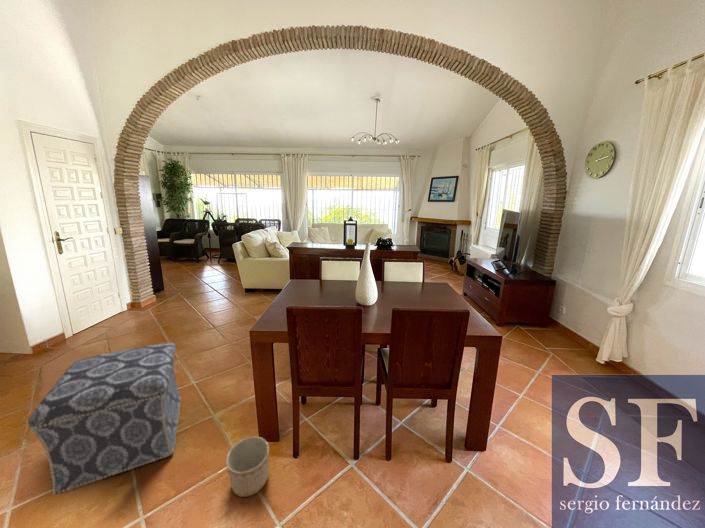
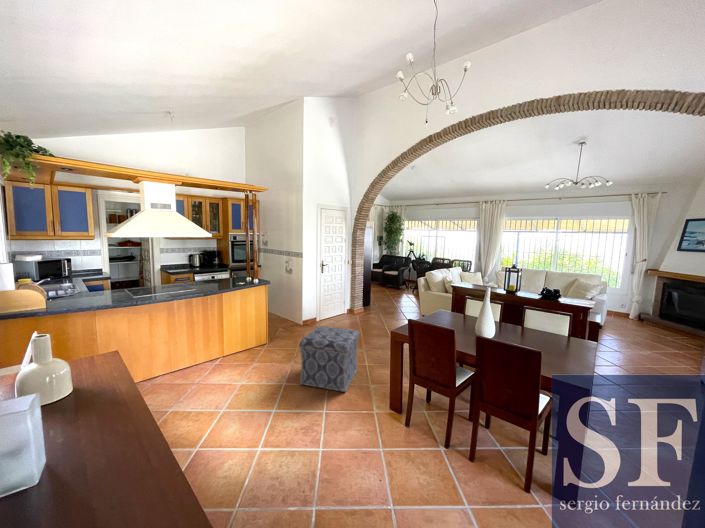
planter: present [226,437,269,497] -> none [365,396,390,428]

